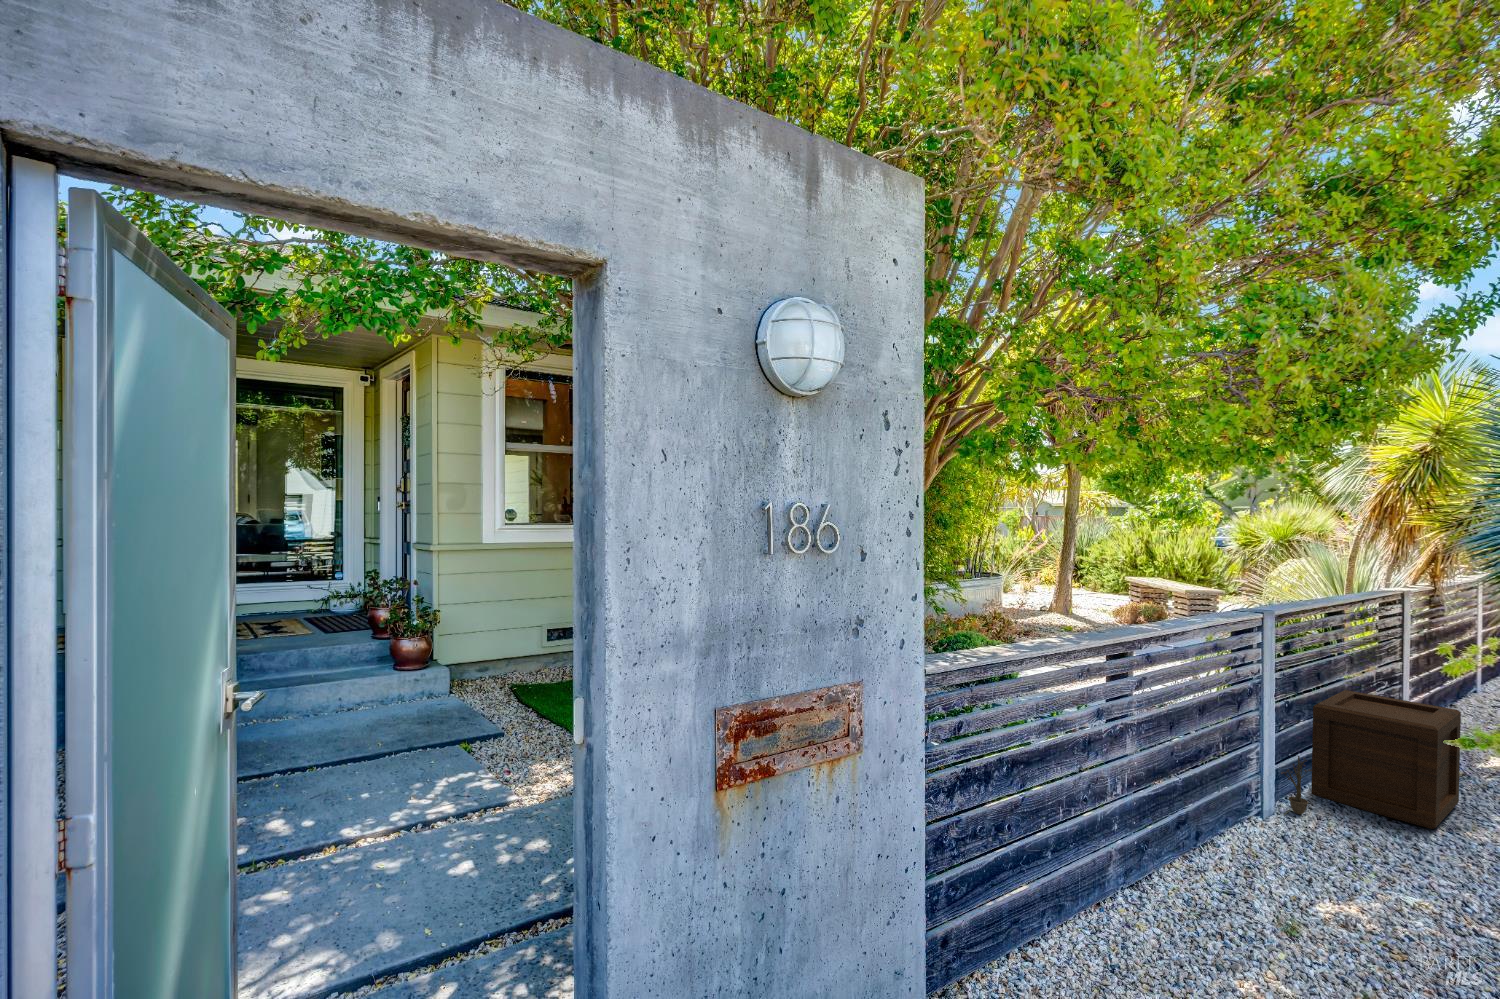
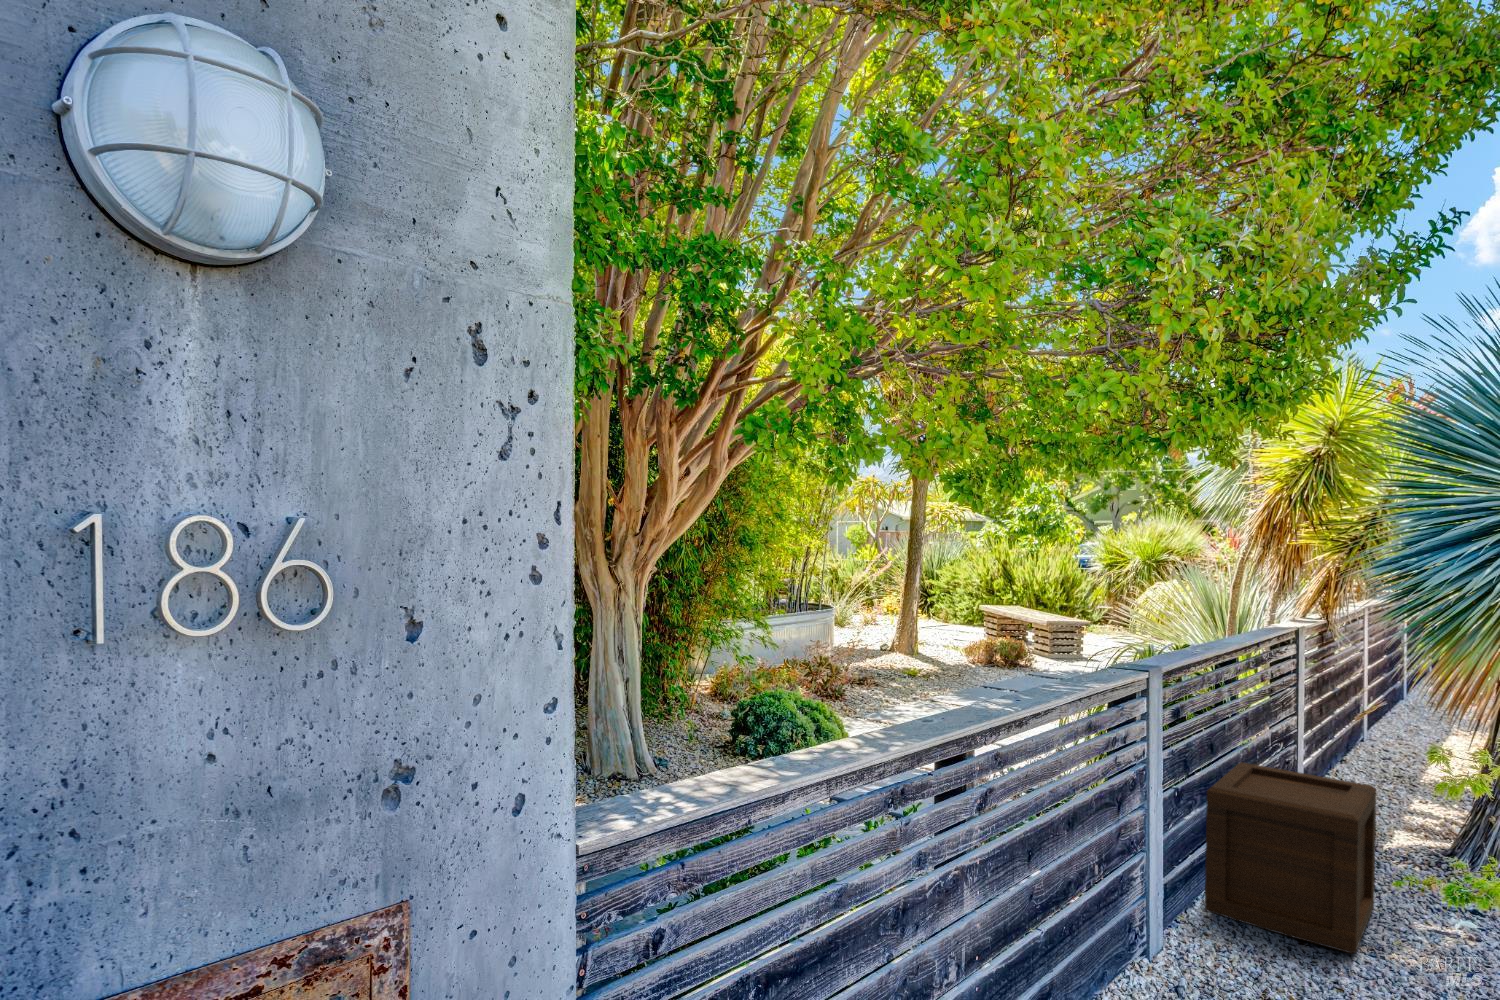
decorative plant: present [1281,756,1312,815] -> none [1170,866,1208,953]

